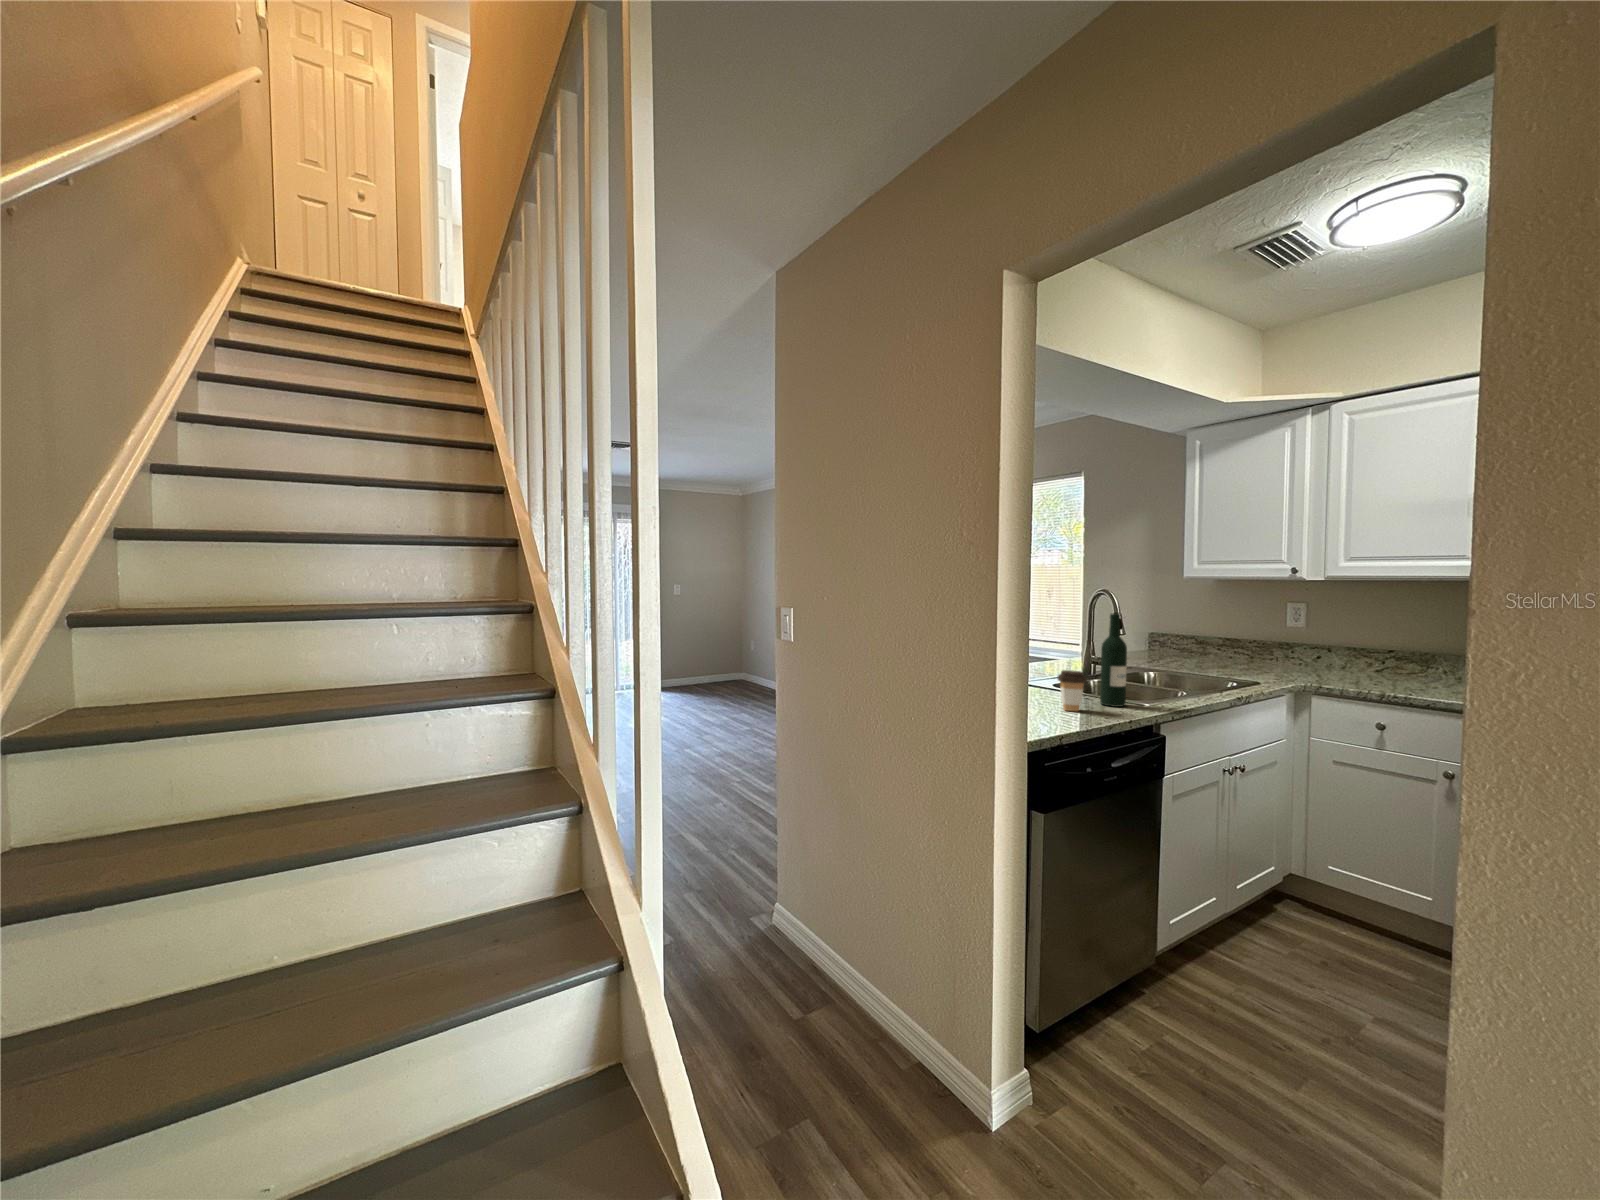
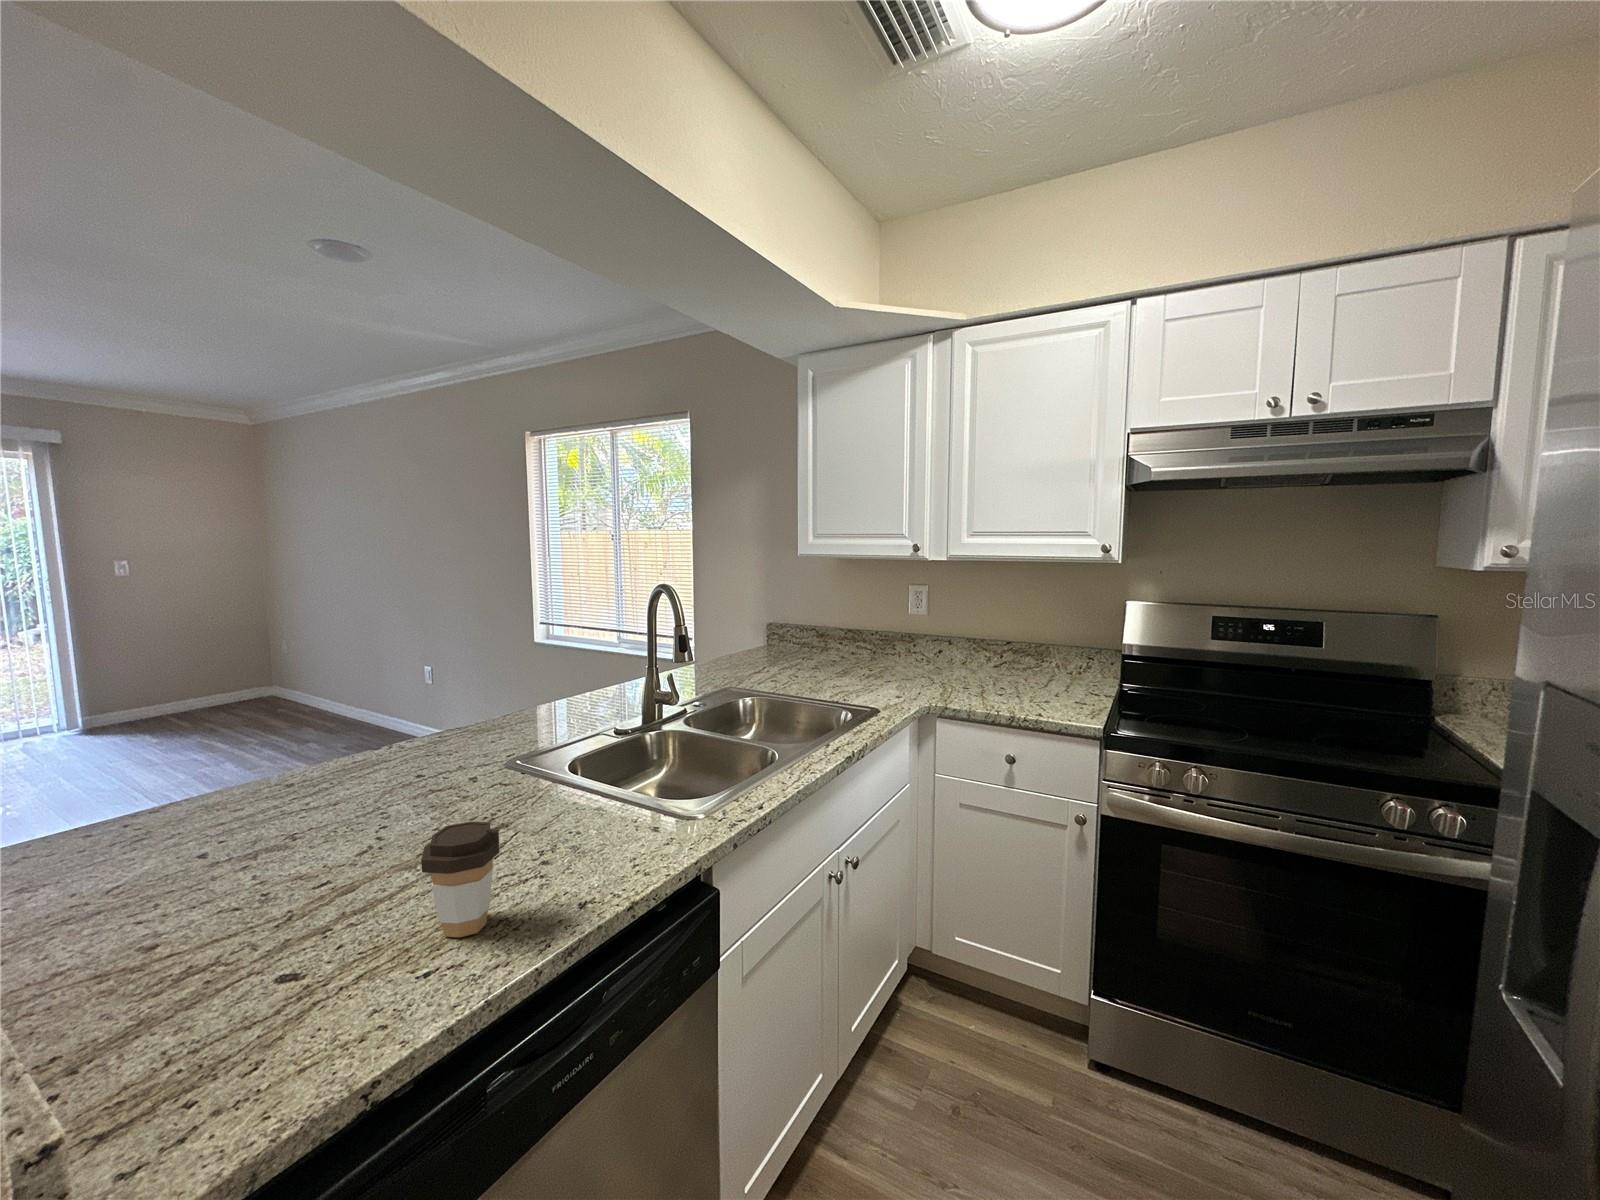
wine bottle: present [1100,614,1127,707] -> none [570,662,626,870]

